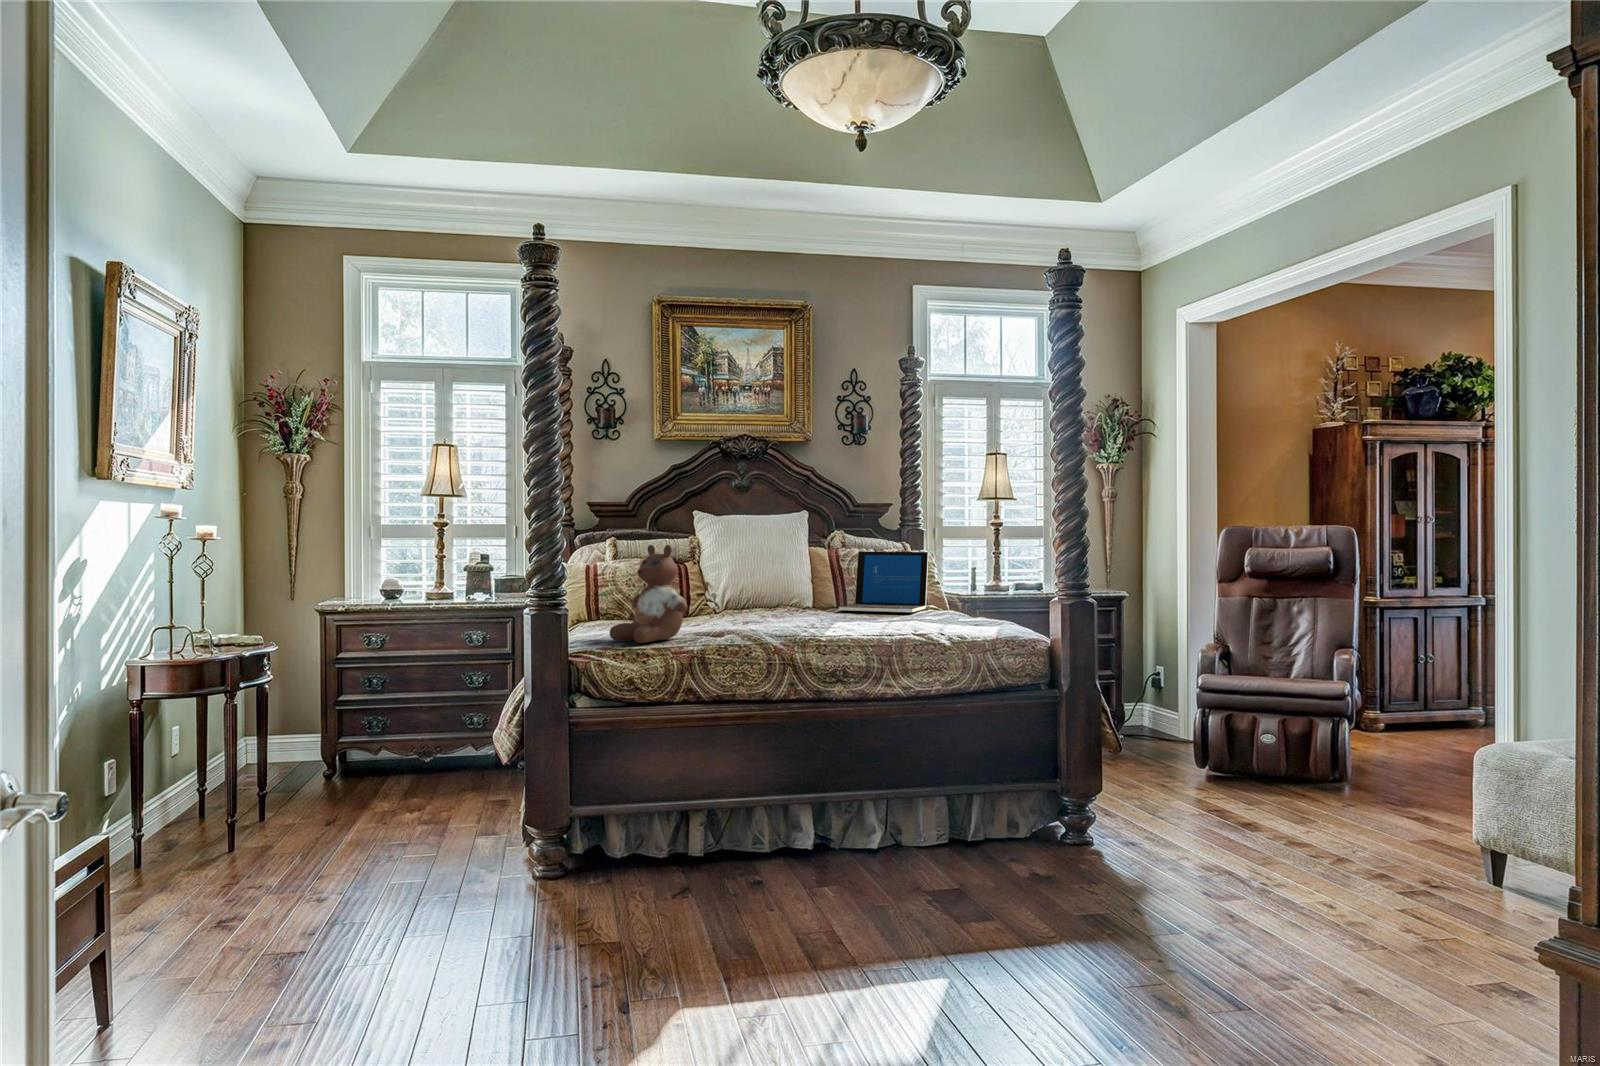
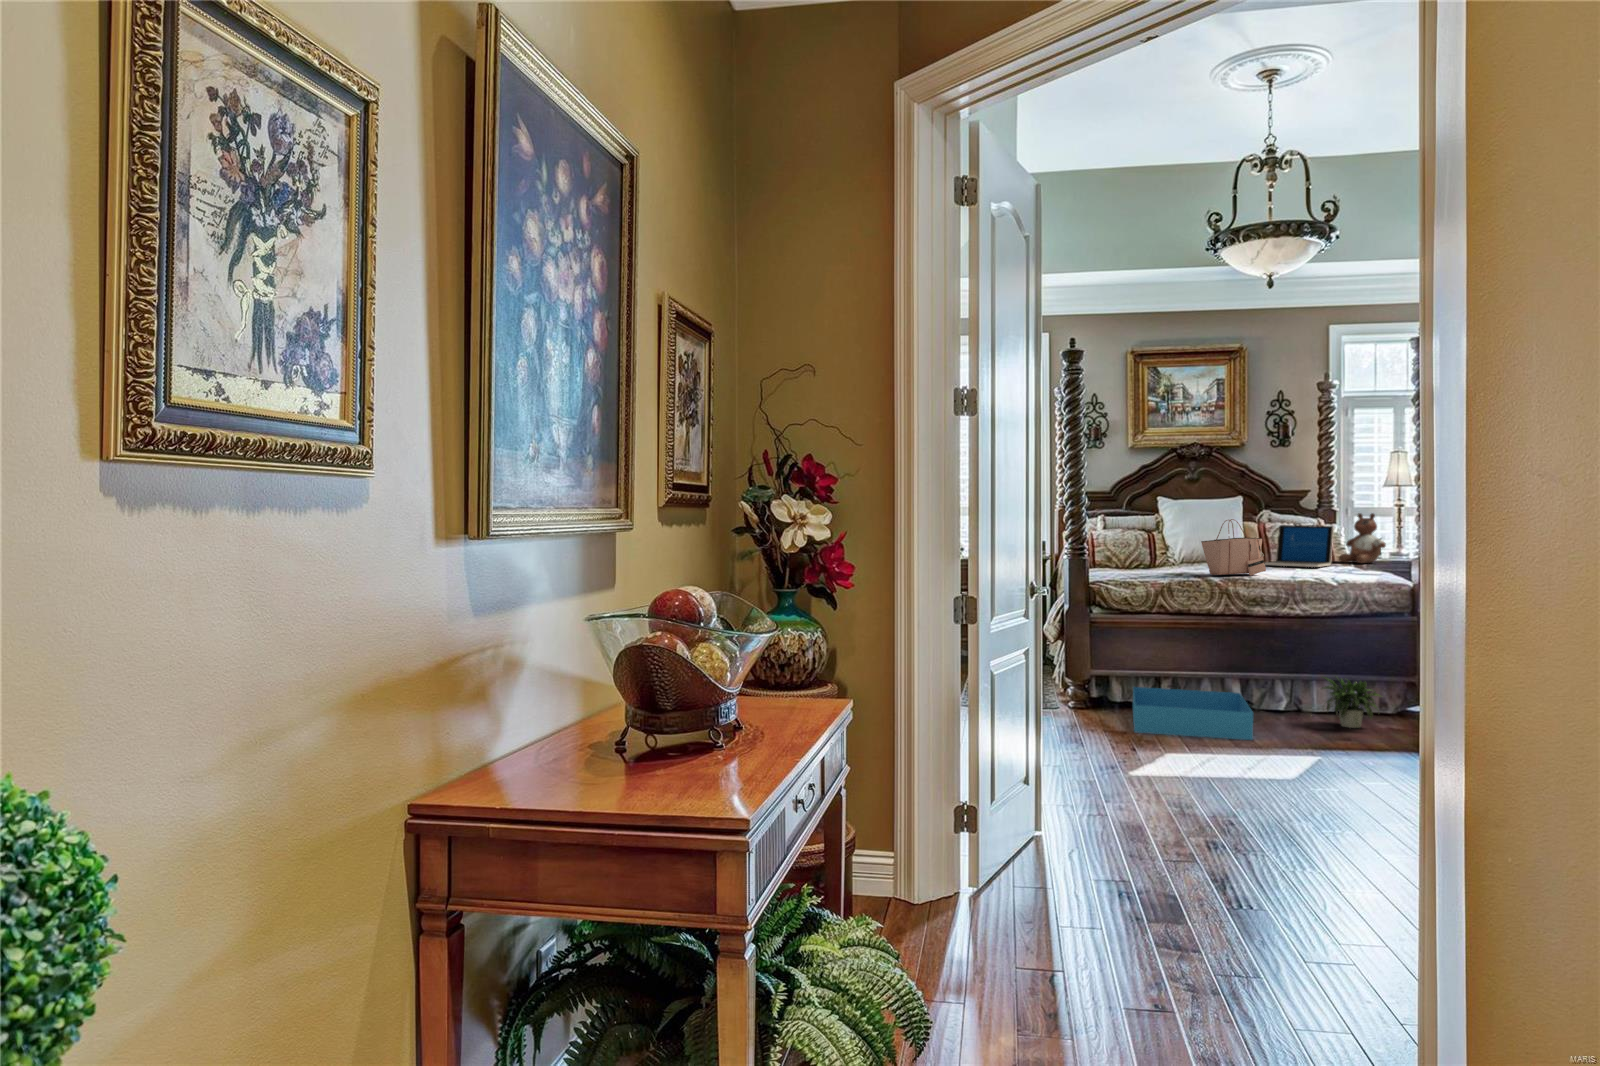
tote bag: none [753,541,848,632] -> present [1201,519,1266,576]
stuffed bear: present [610,545,687,643] -> present [1339,513,1386,563]
potted plant: none [914,788,1020,876] -> present [1322,677,1380,728]
storage bin: none [633,832,841,949] -> present [1133,687,1253,740]

